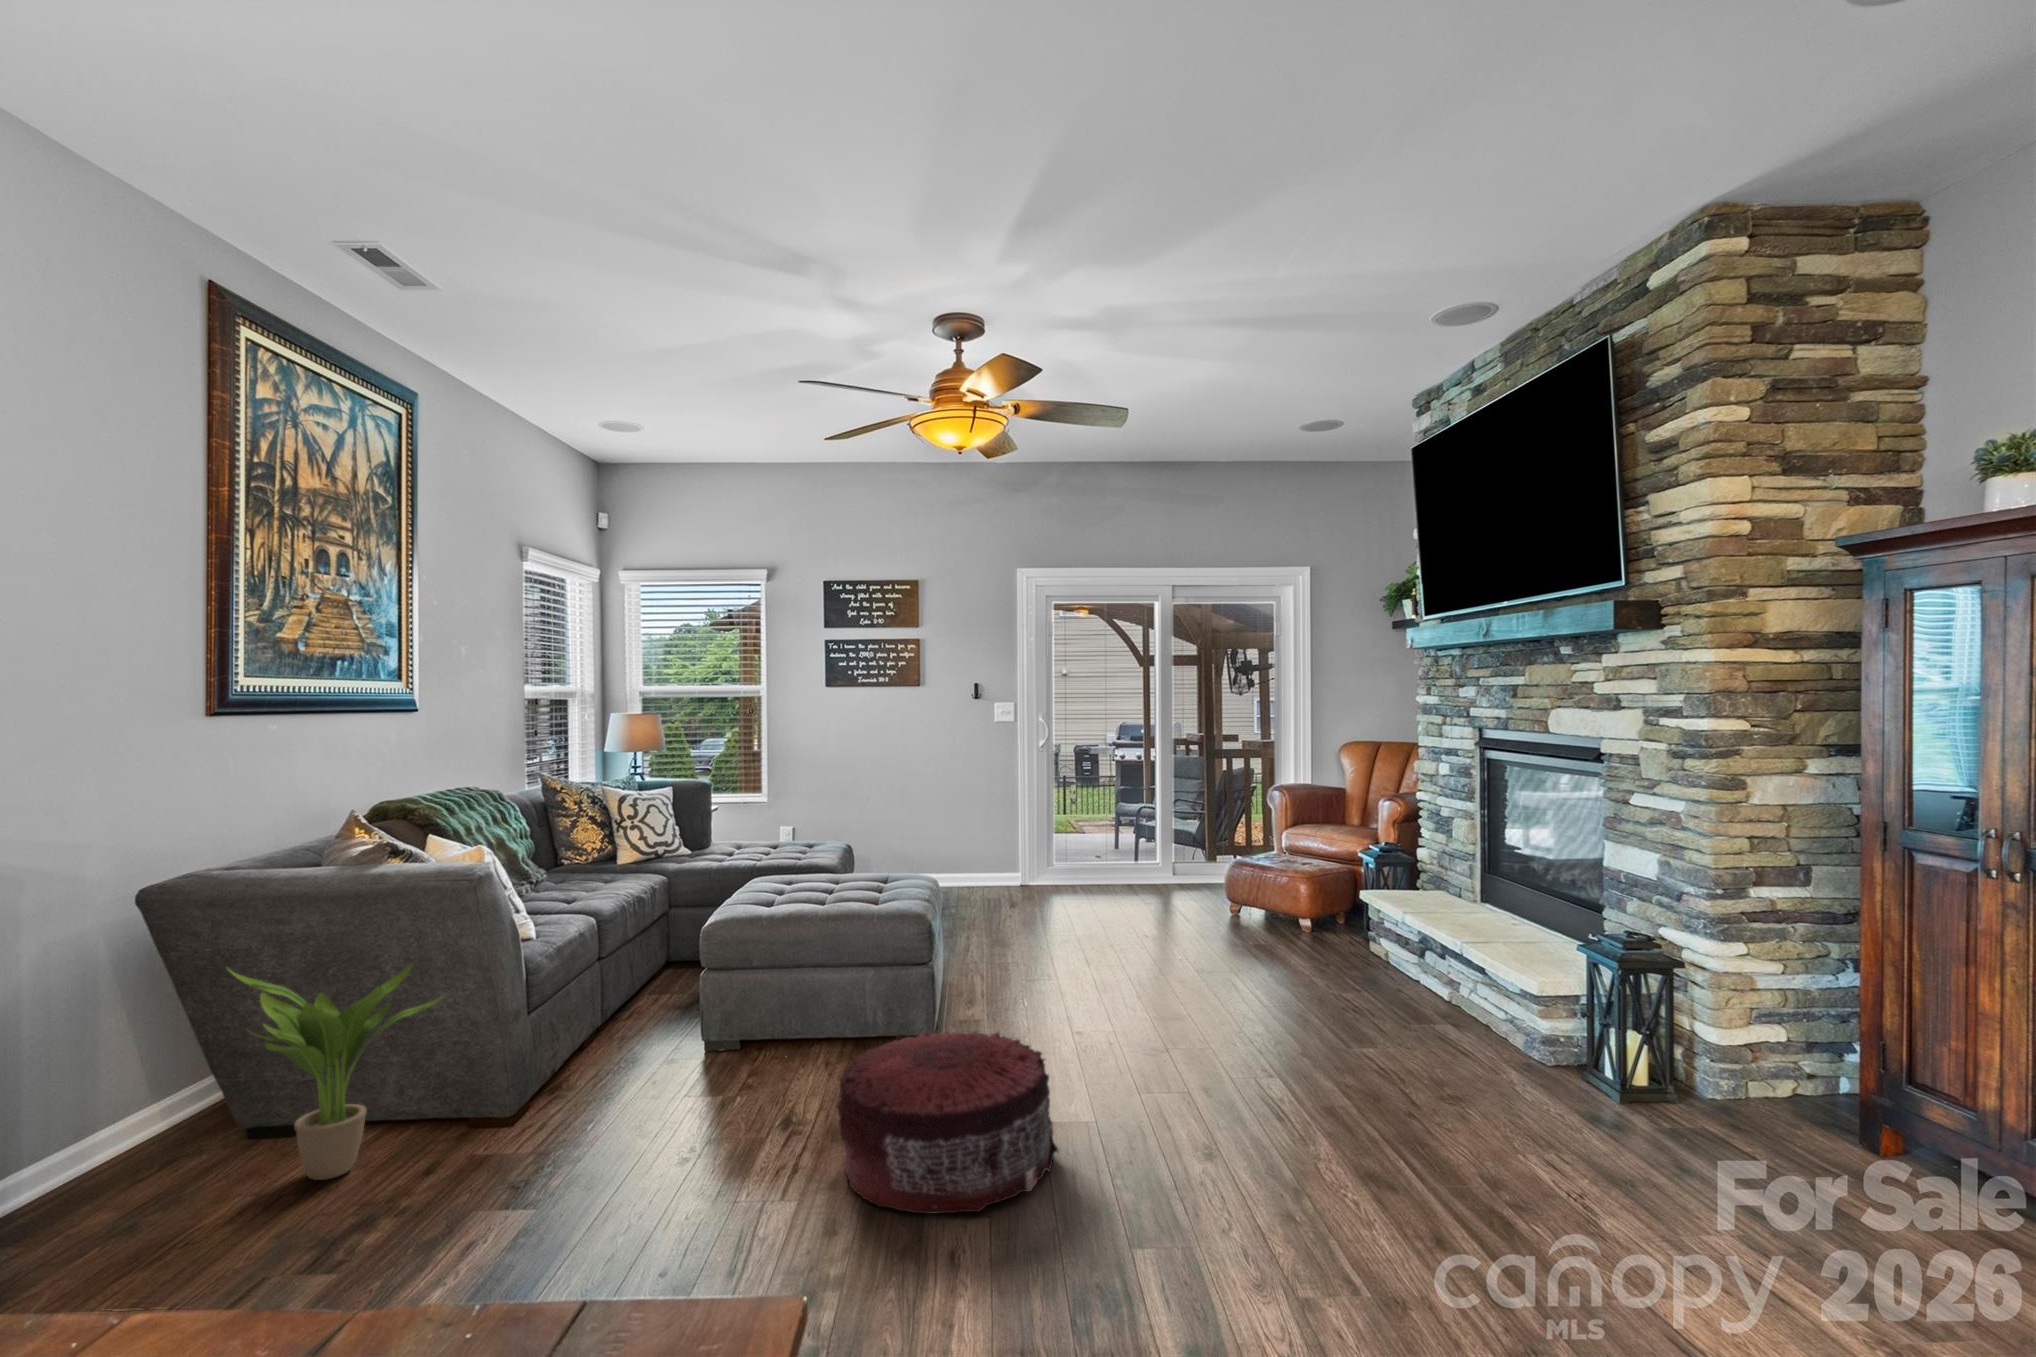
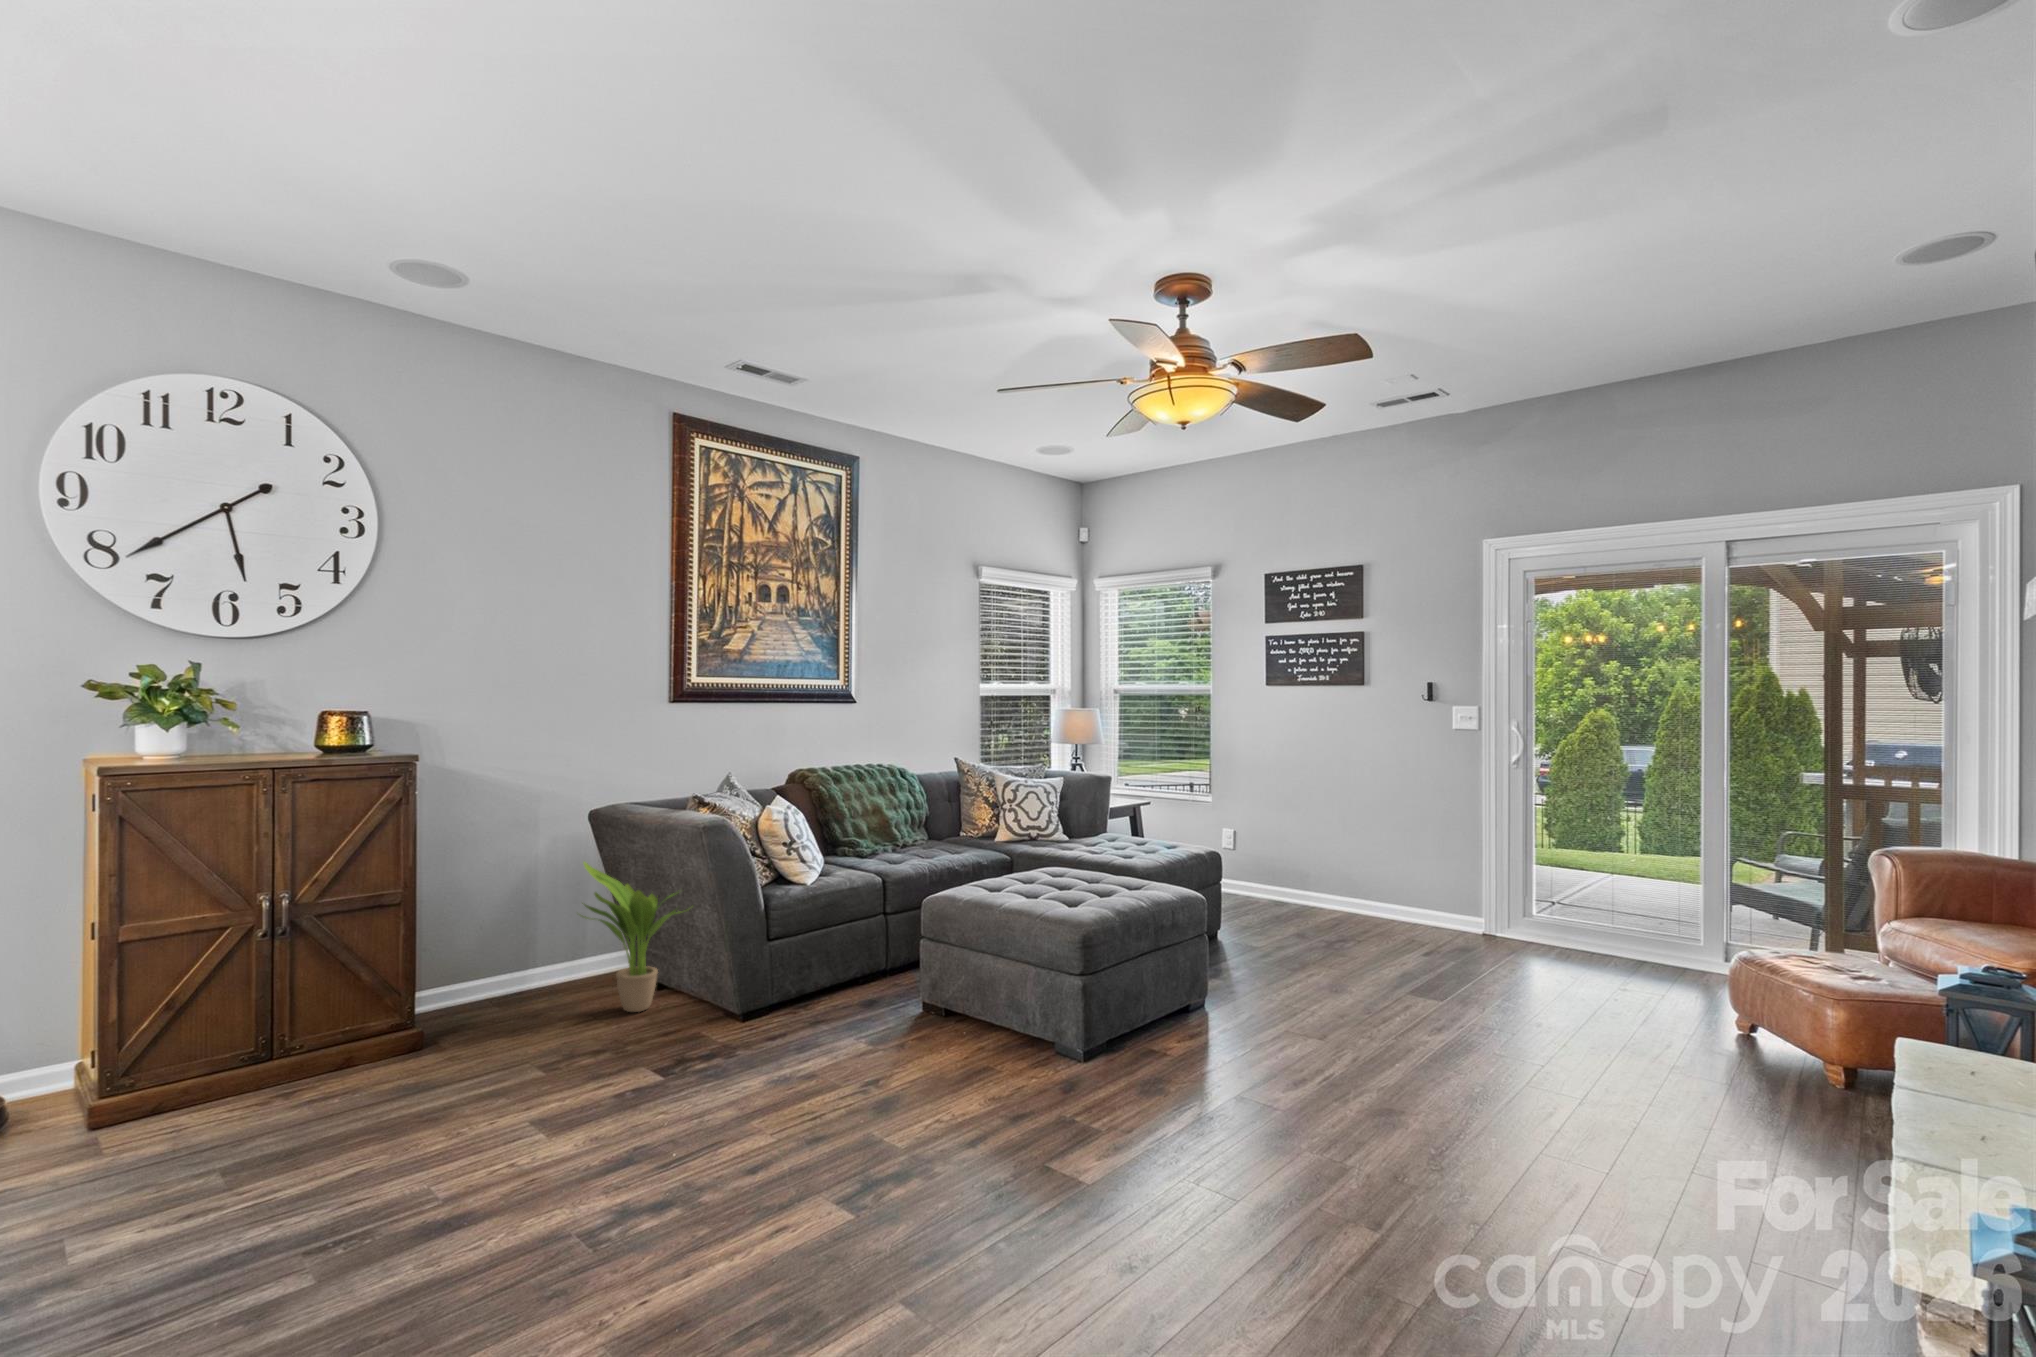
pouf: present [836,1031,1059,1214] -> none [797,1020,994,1186]

